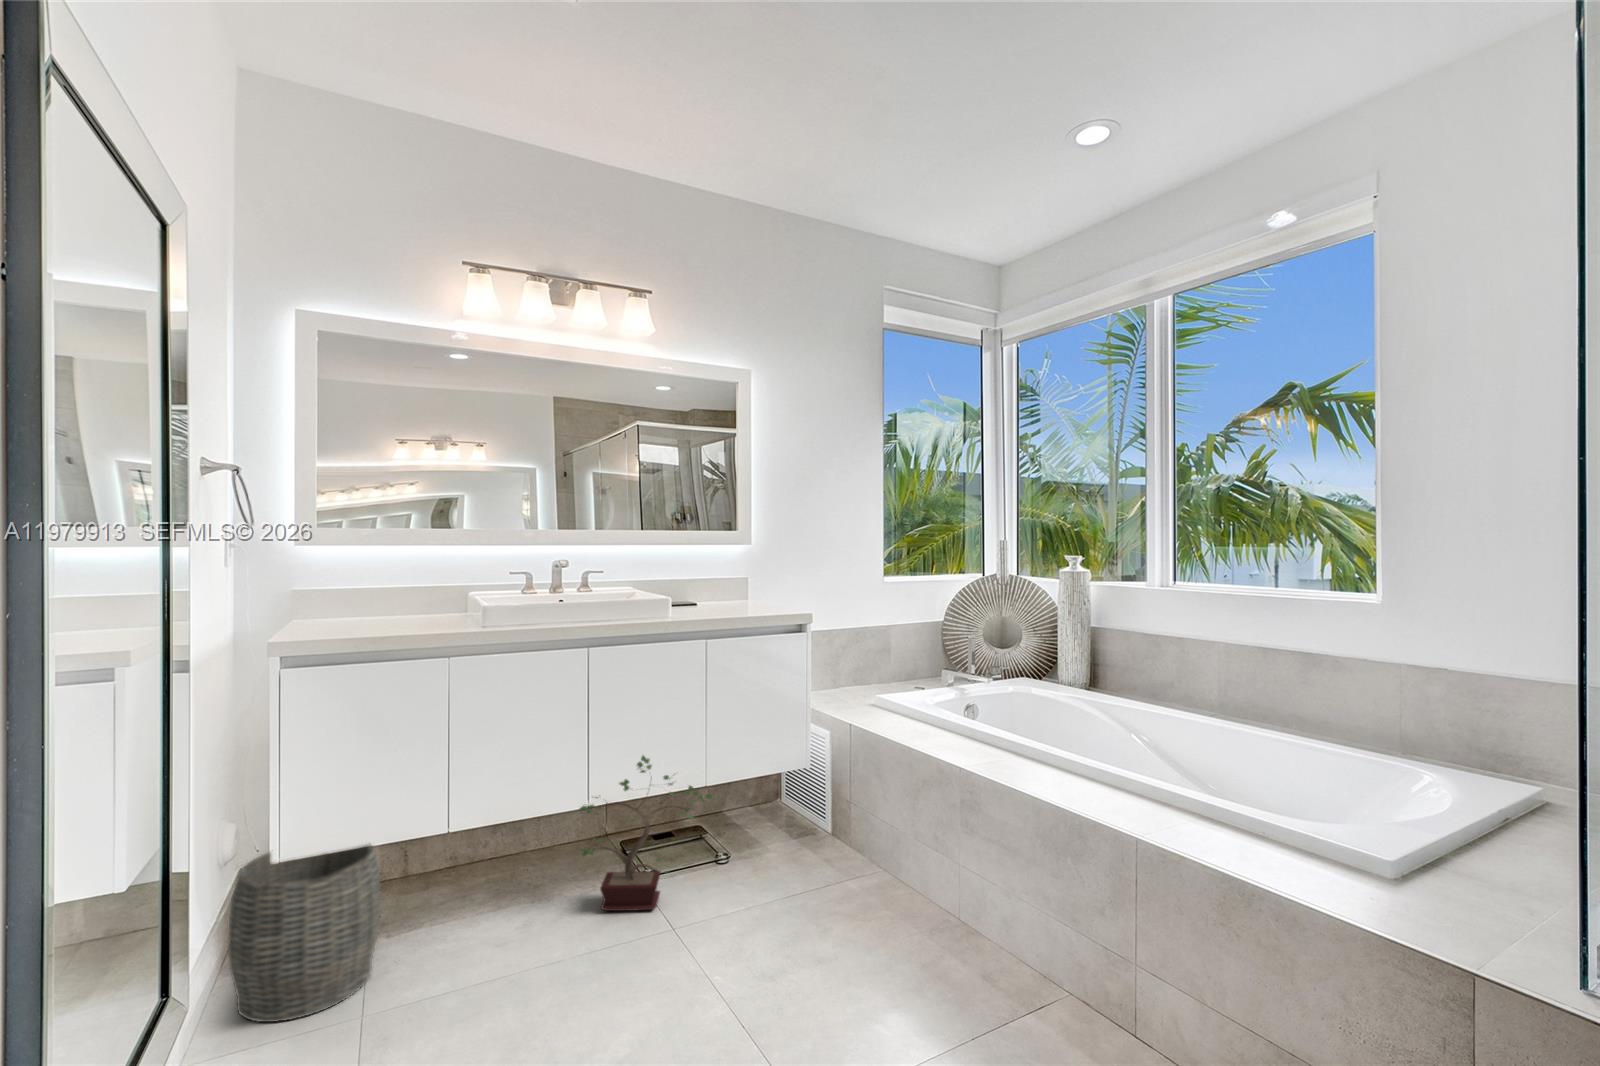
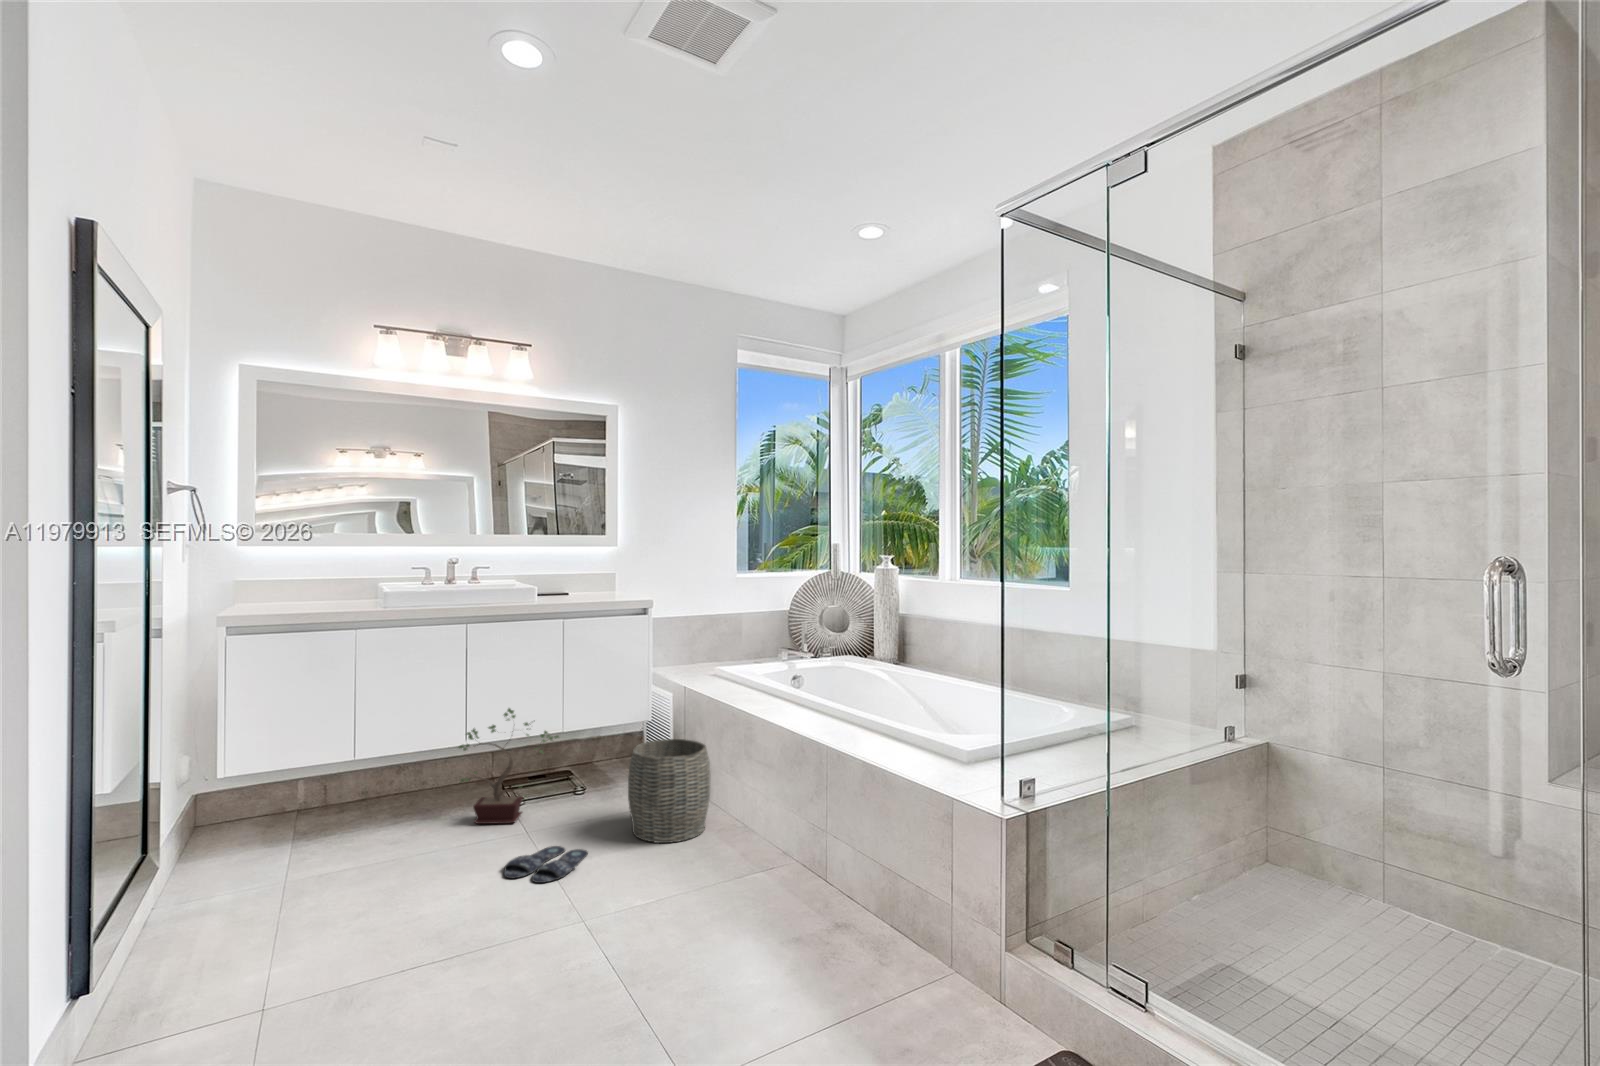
woven basket: present [228,845,381,1022] -> present [628,739,710,843]
slippers: none [665,954,771,1028] -> present [504,846,588,883]

